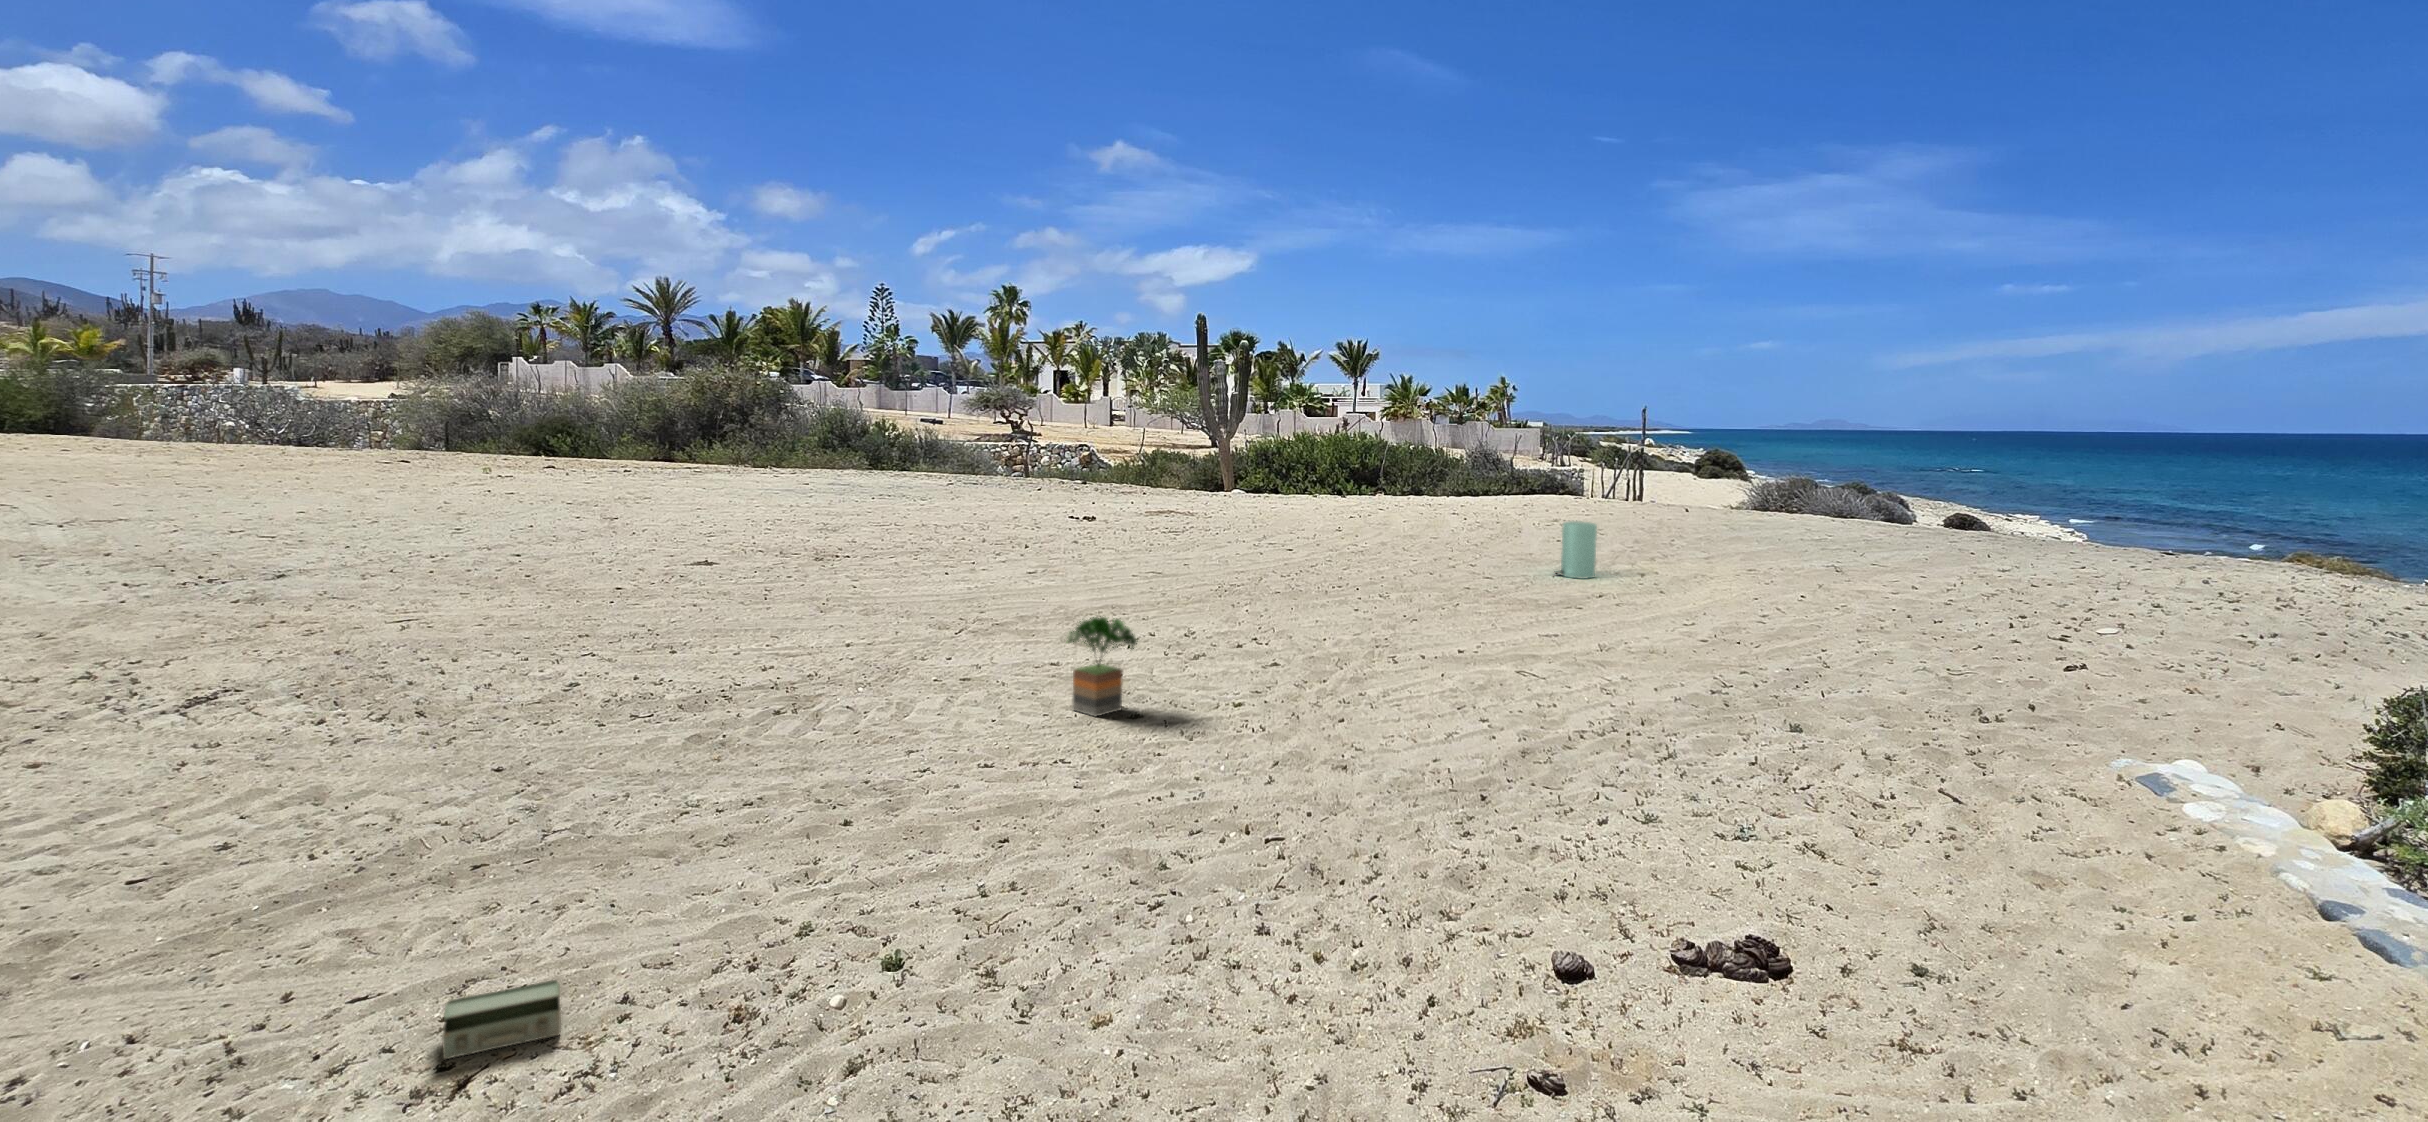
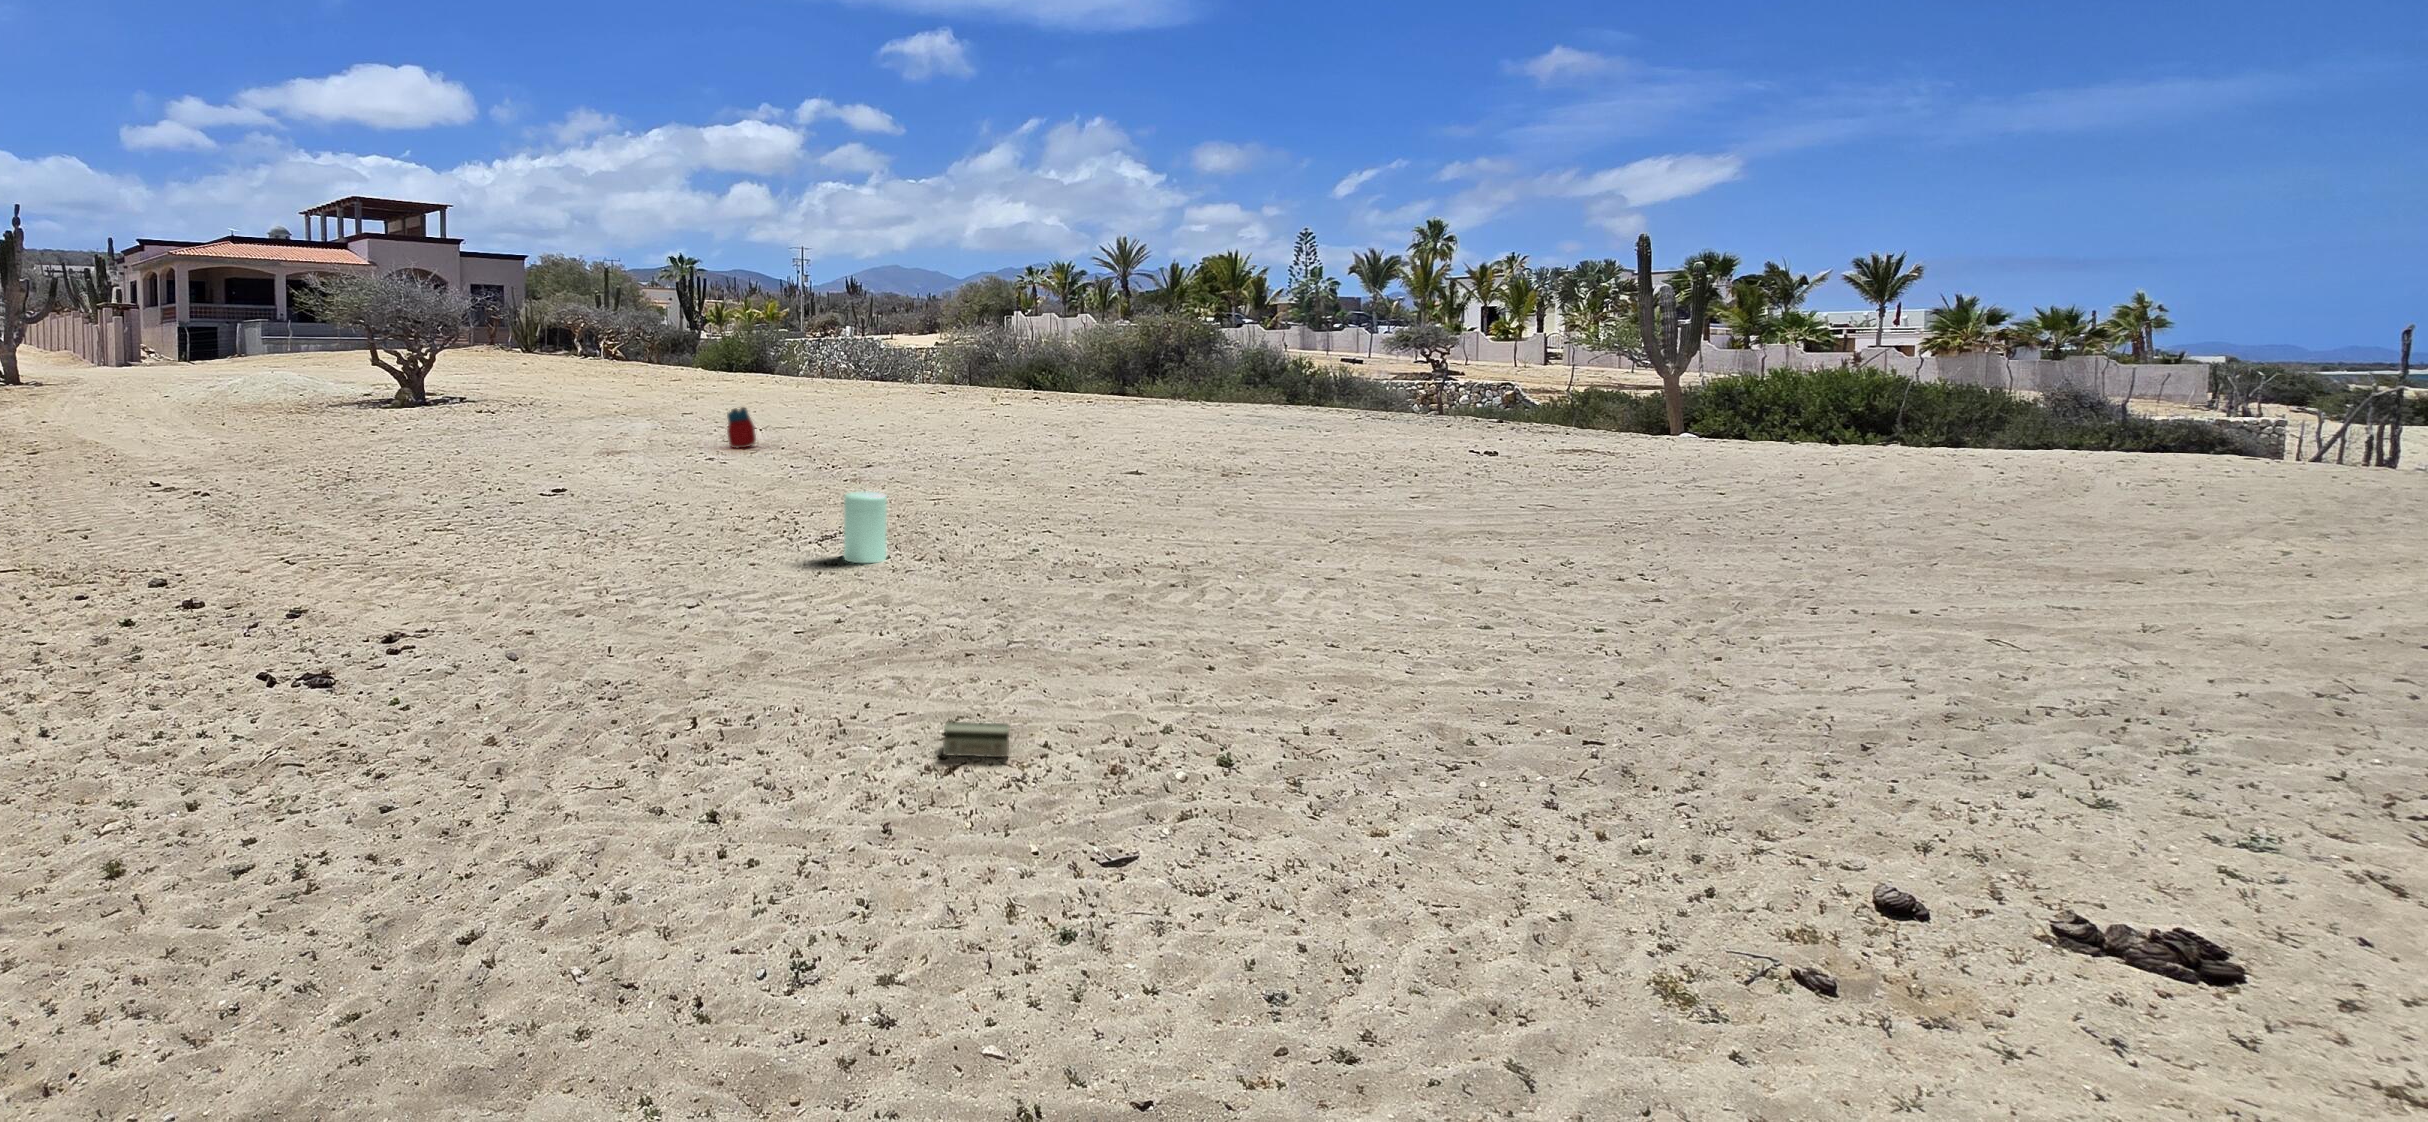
backpack: none [36,508,96,569] -> present [727,407,756,448]
trash can: present [1554,521,1597,579] -> present [843,491,887,563]
potted tree: present [1067,616,1138,717] -> none [1422,531,1496,624]

